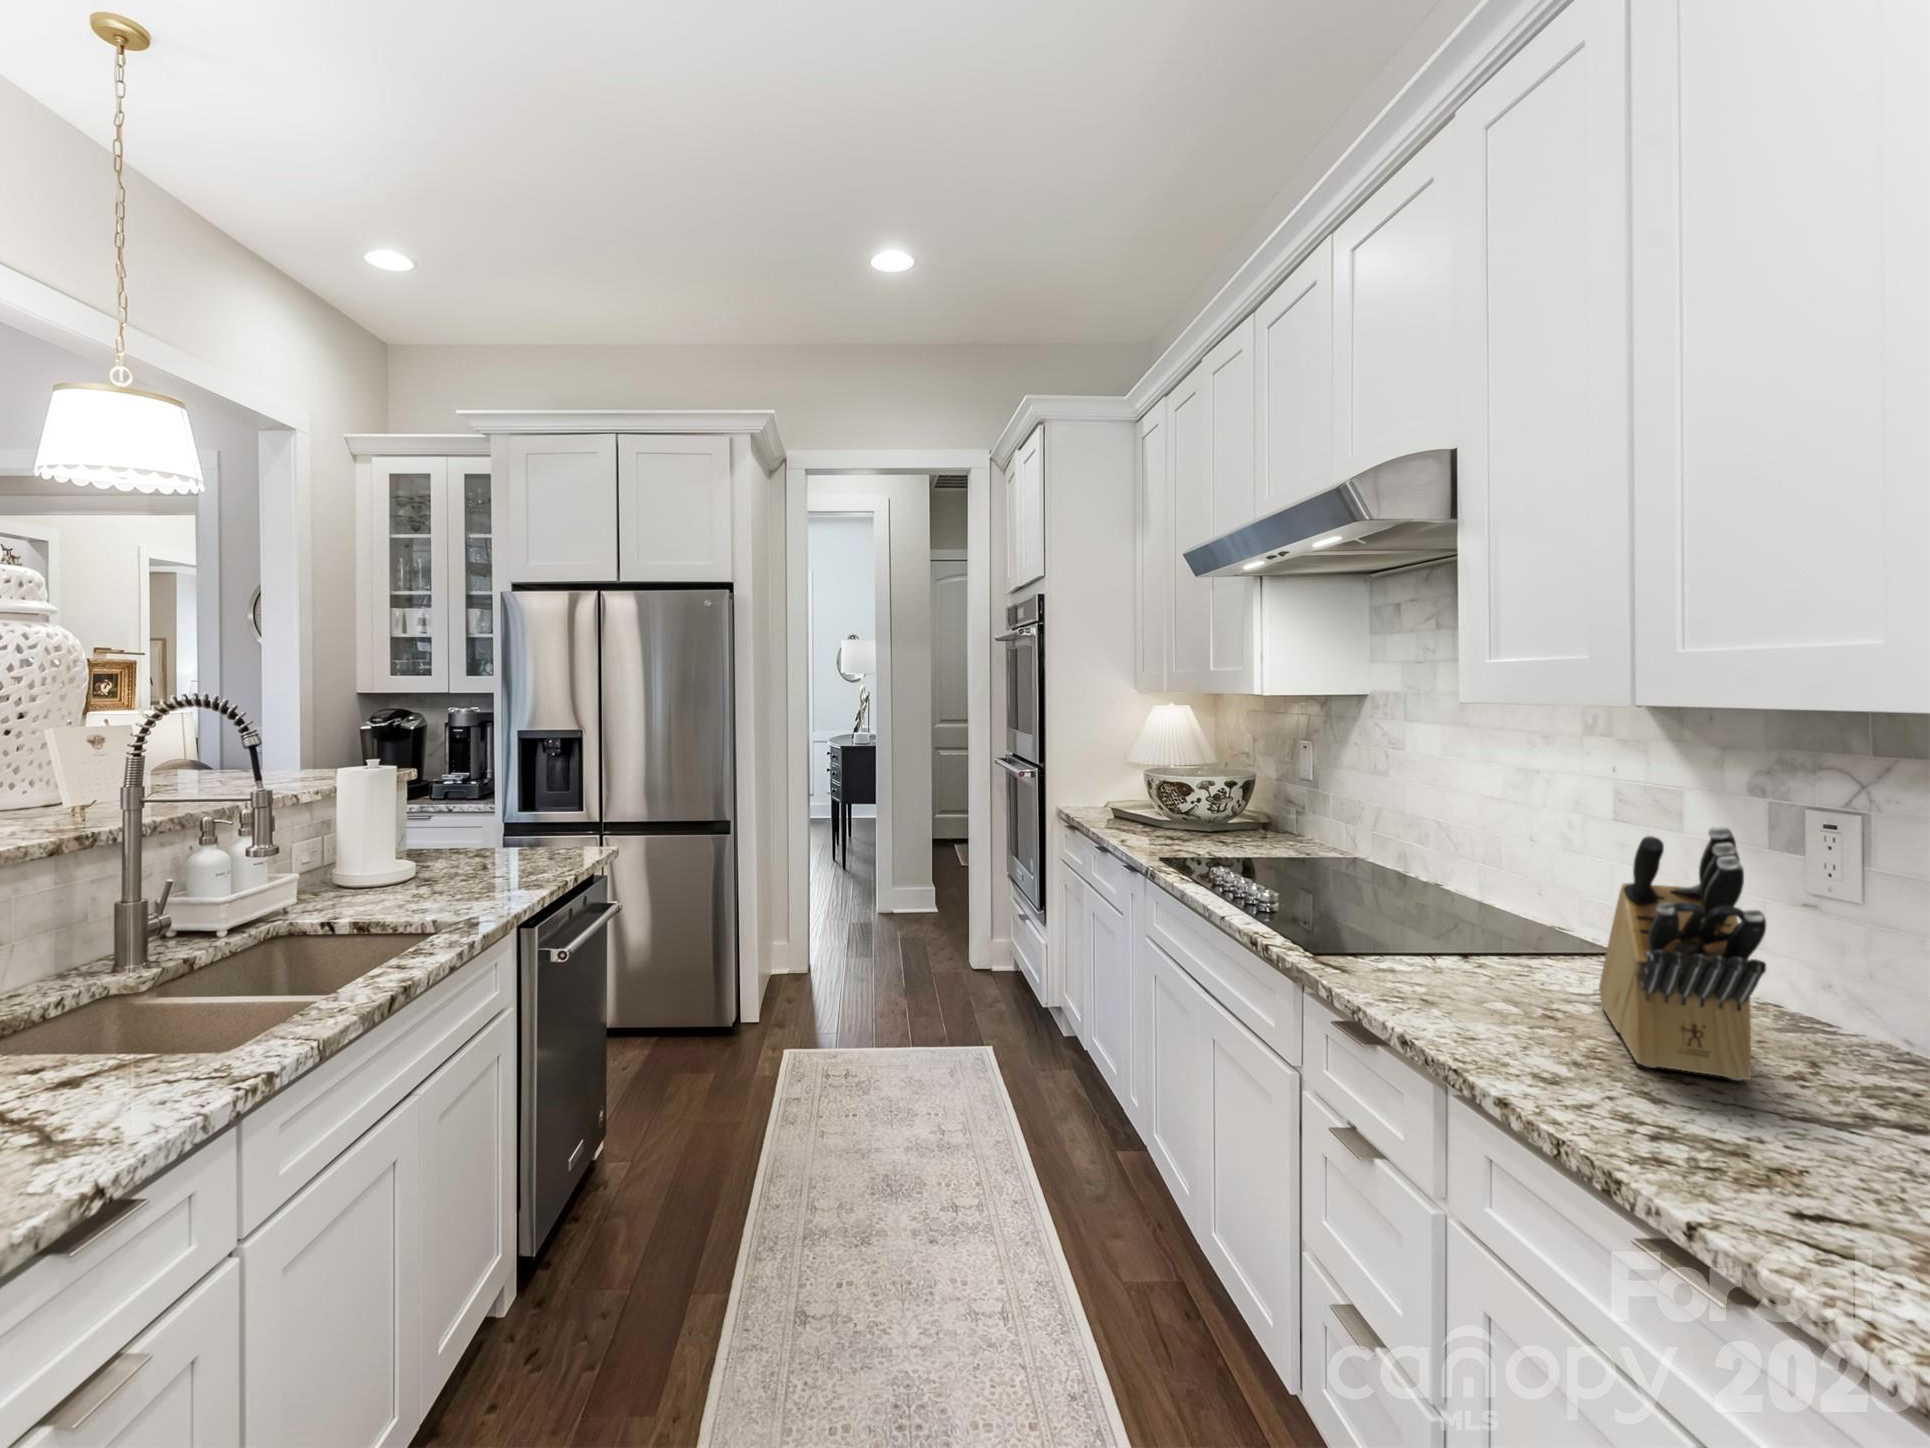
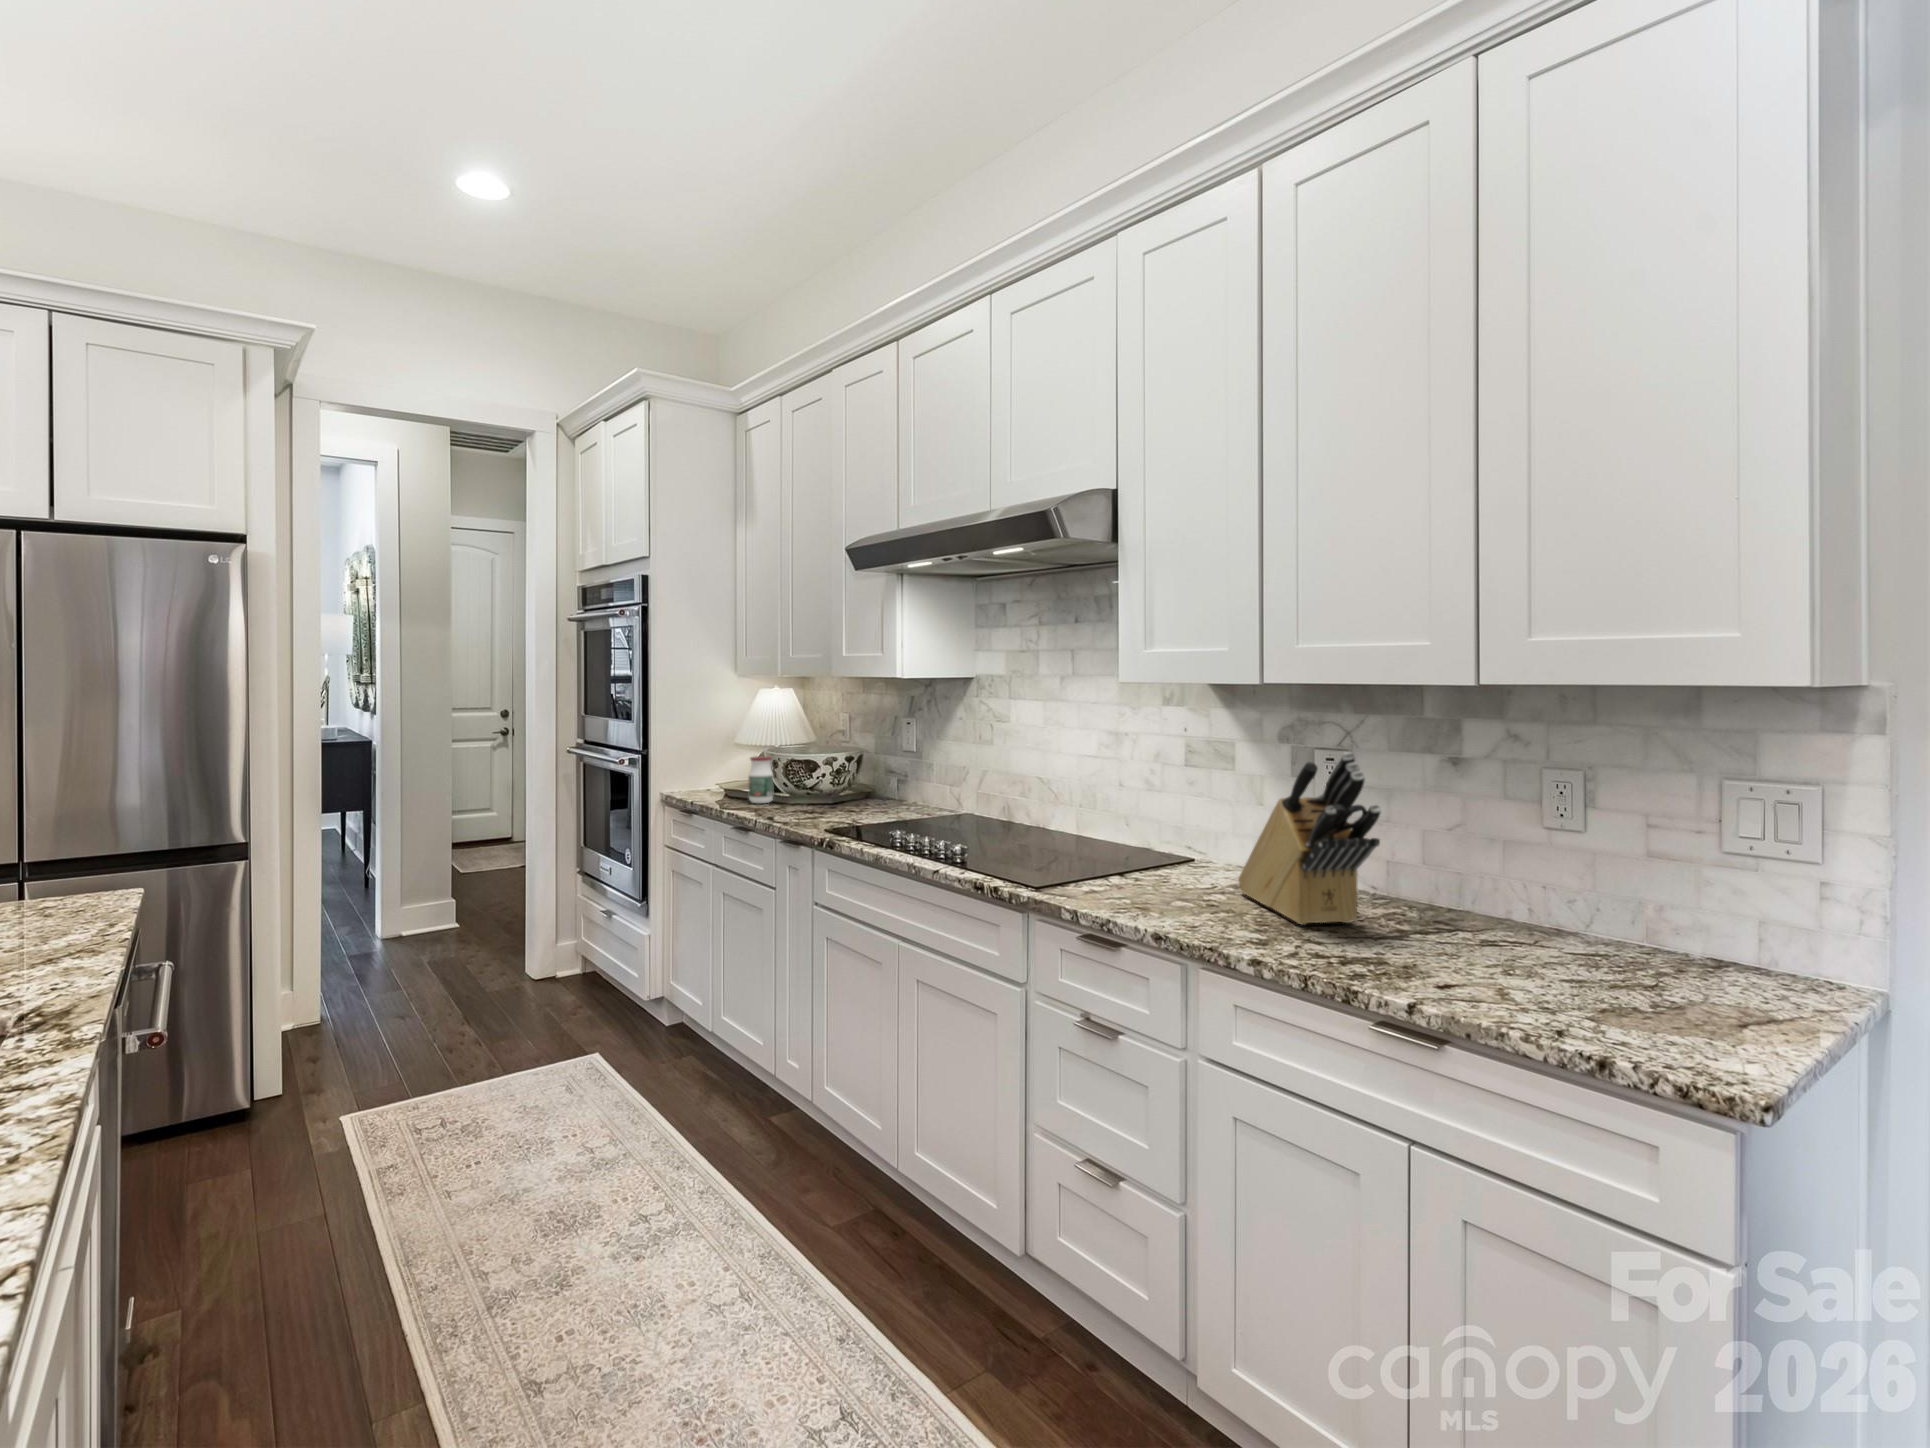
jar: none [1123,779,1148,826] -> present [748,756,773,803]

